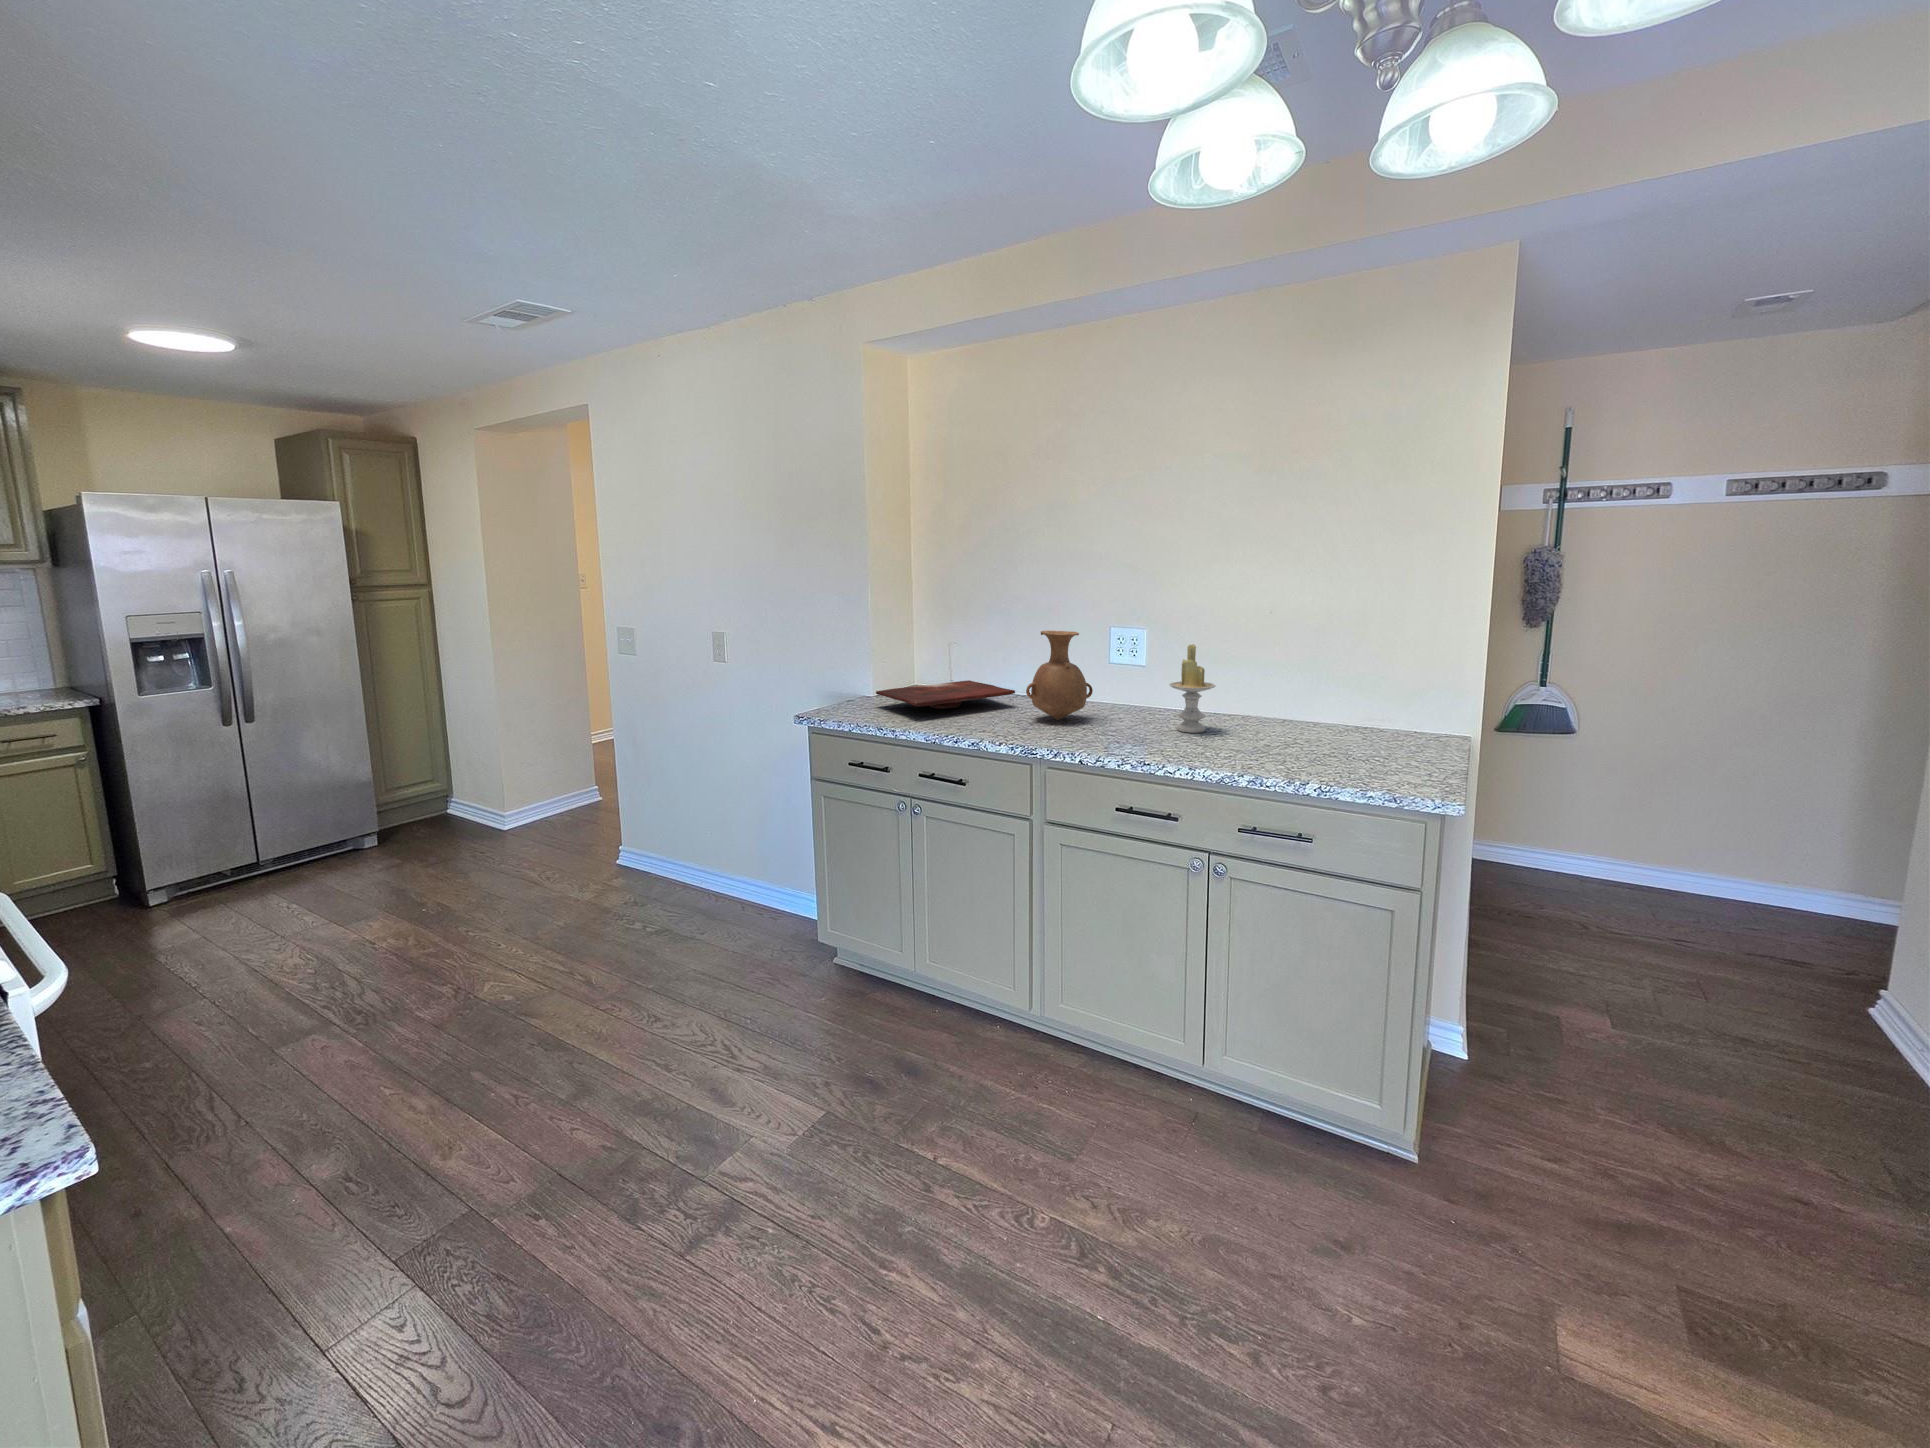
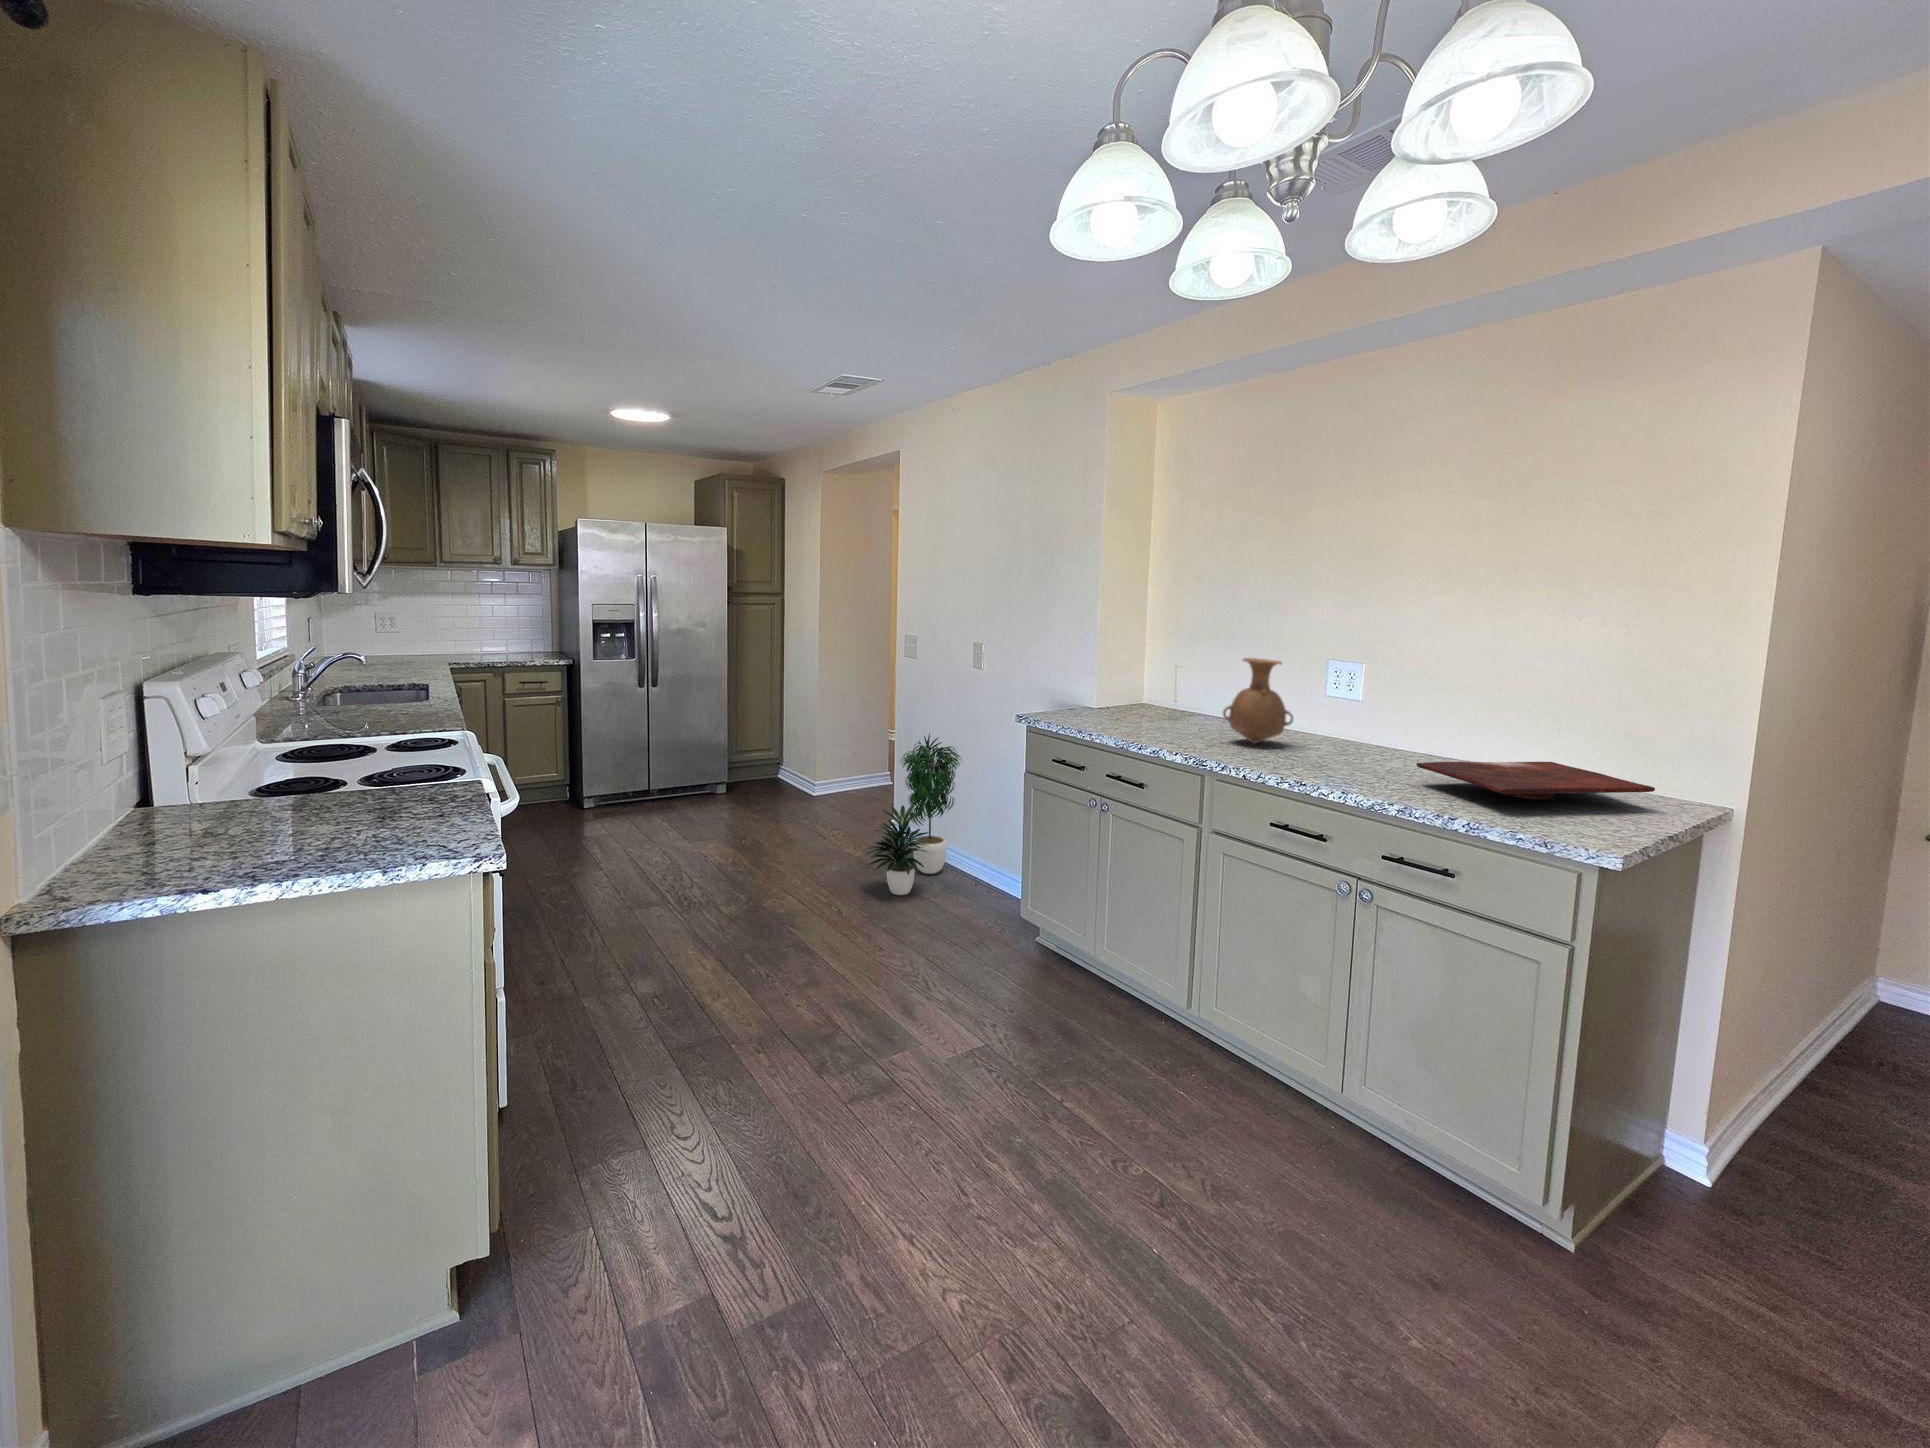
candle: present [1169,644,1215,733] -> none [1364,680,1414,768]
cutting board: present [876,680,1015,709] -> present [1417,762,1655,799]
potted plant: none [605,741,711,942] -> present [865,733,961,895]

